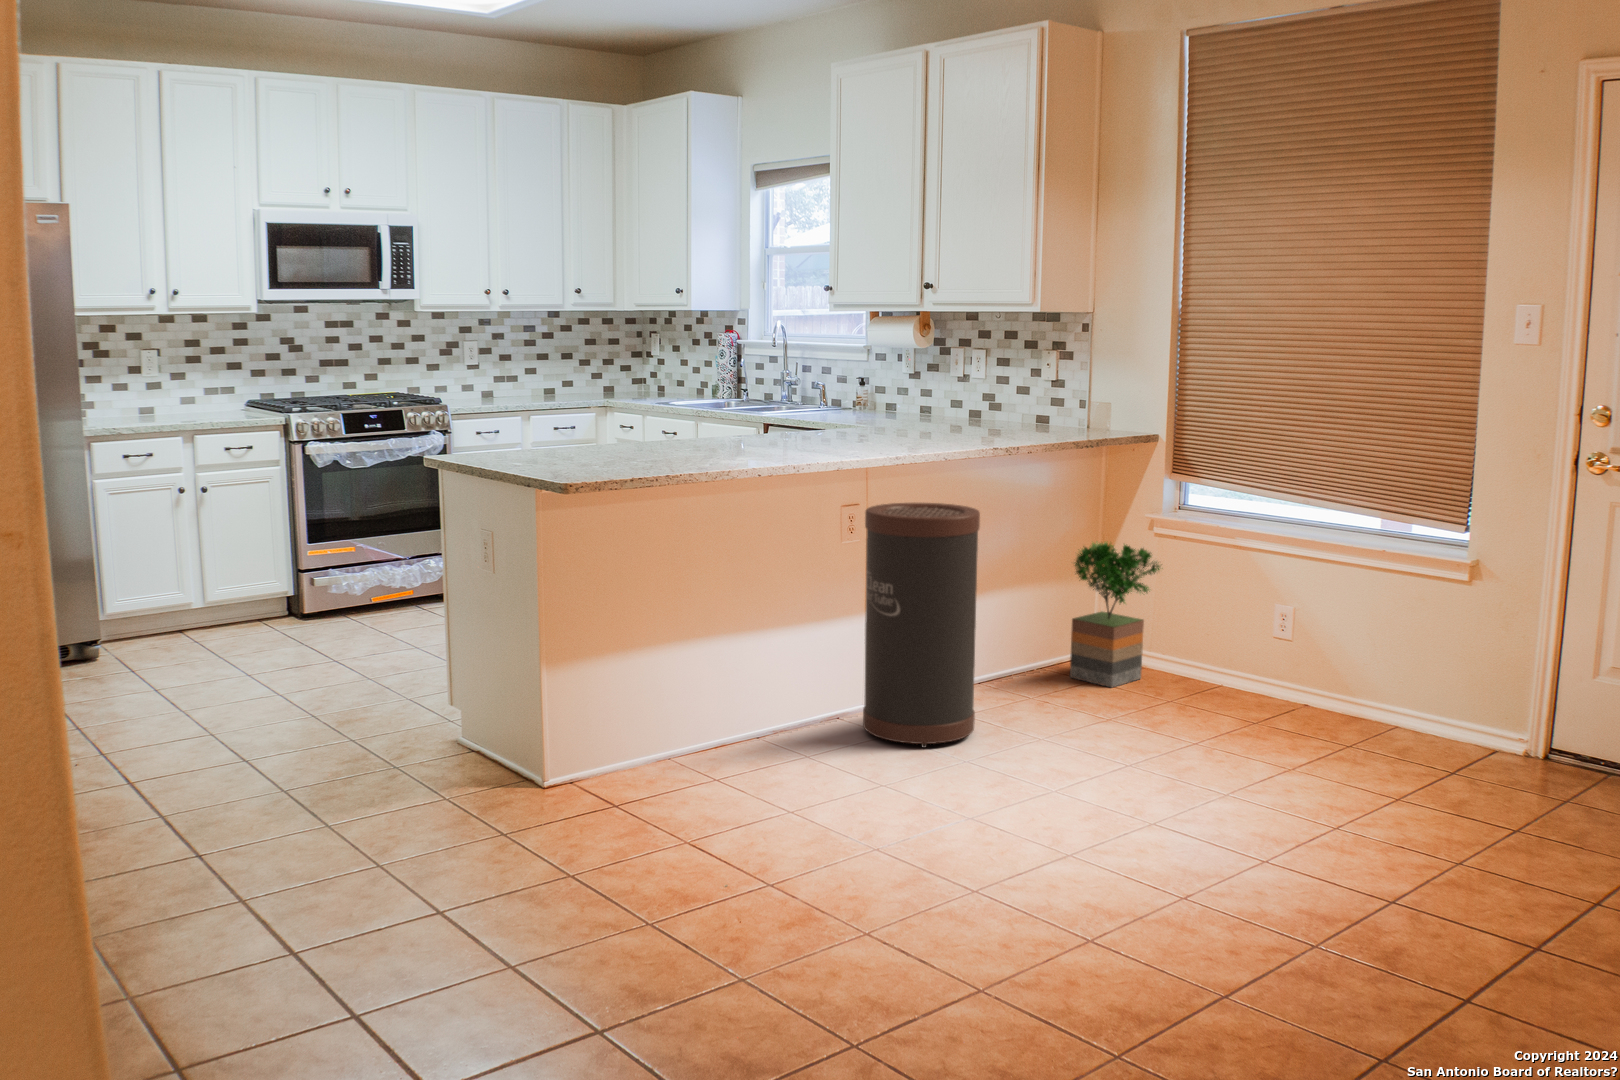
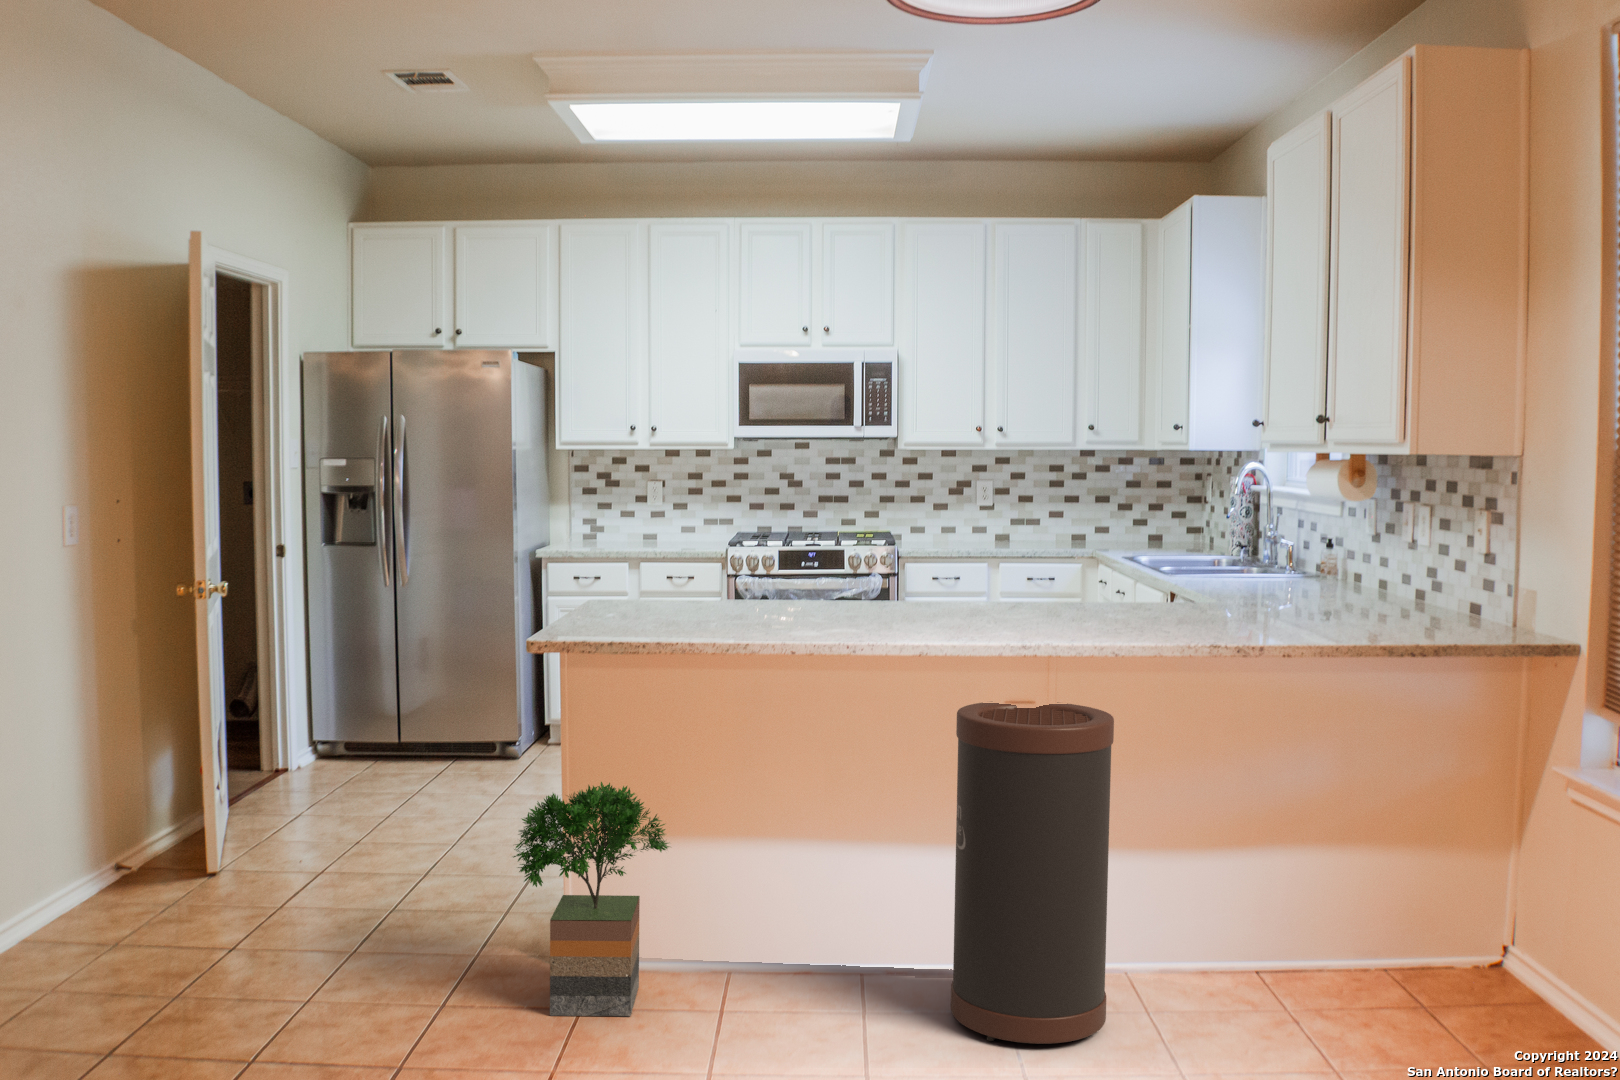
potted tree: present [1070,542,1160,687] -> present [513,782,669,1016]

